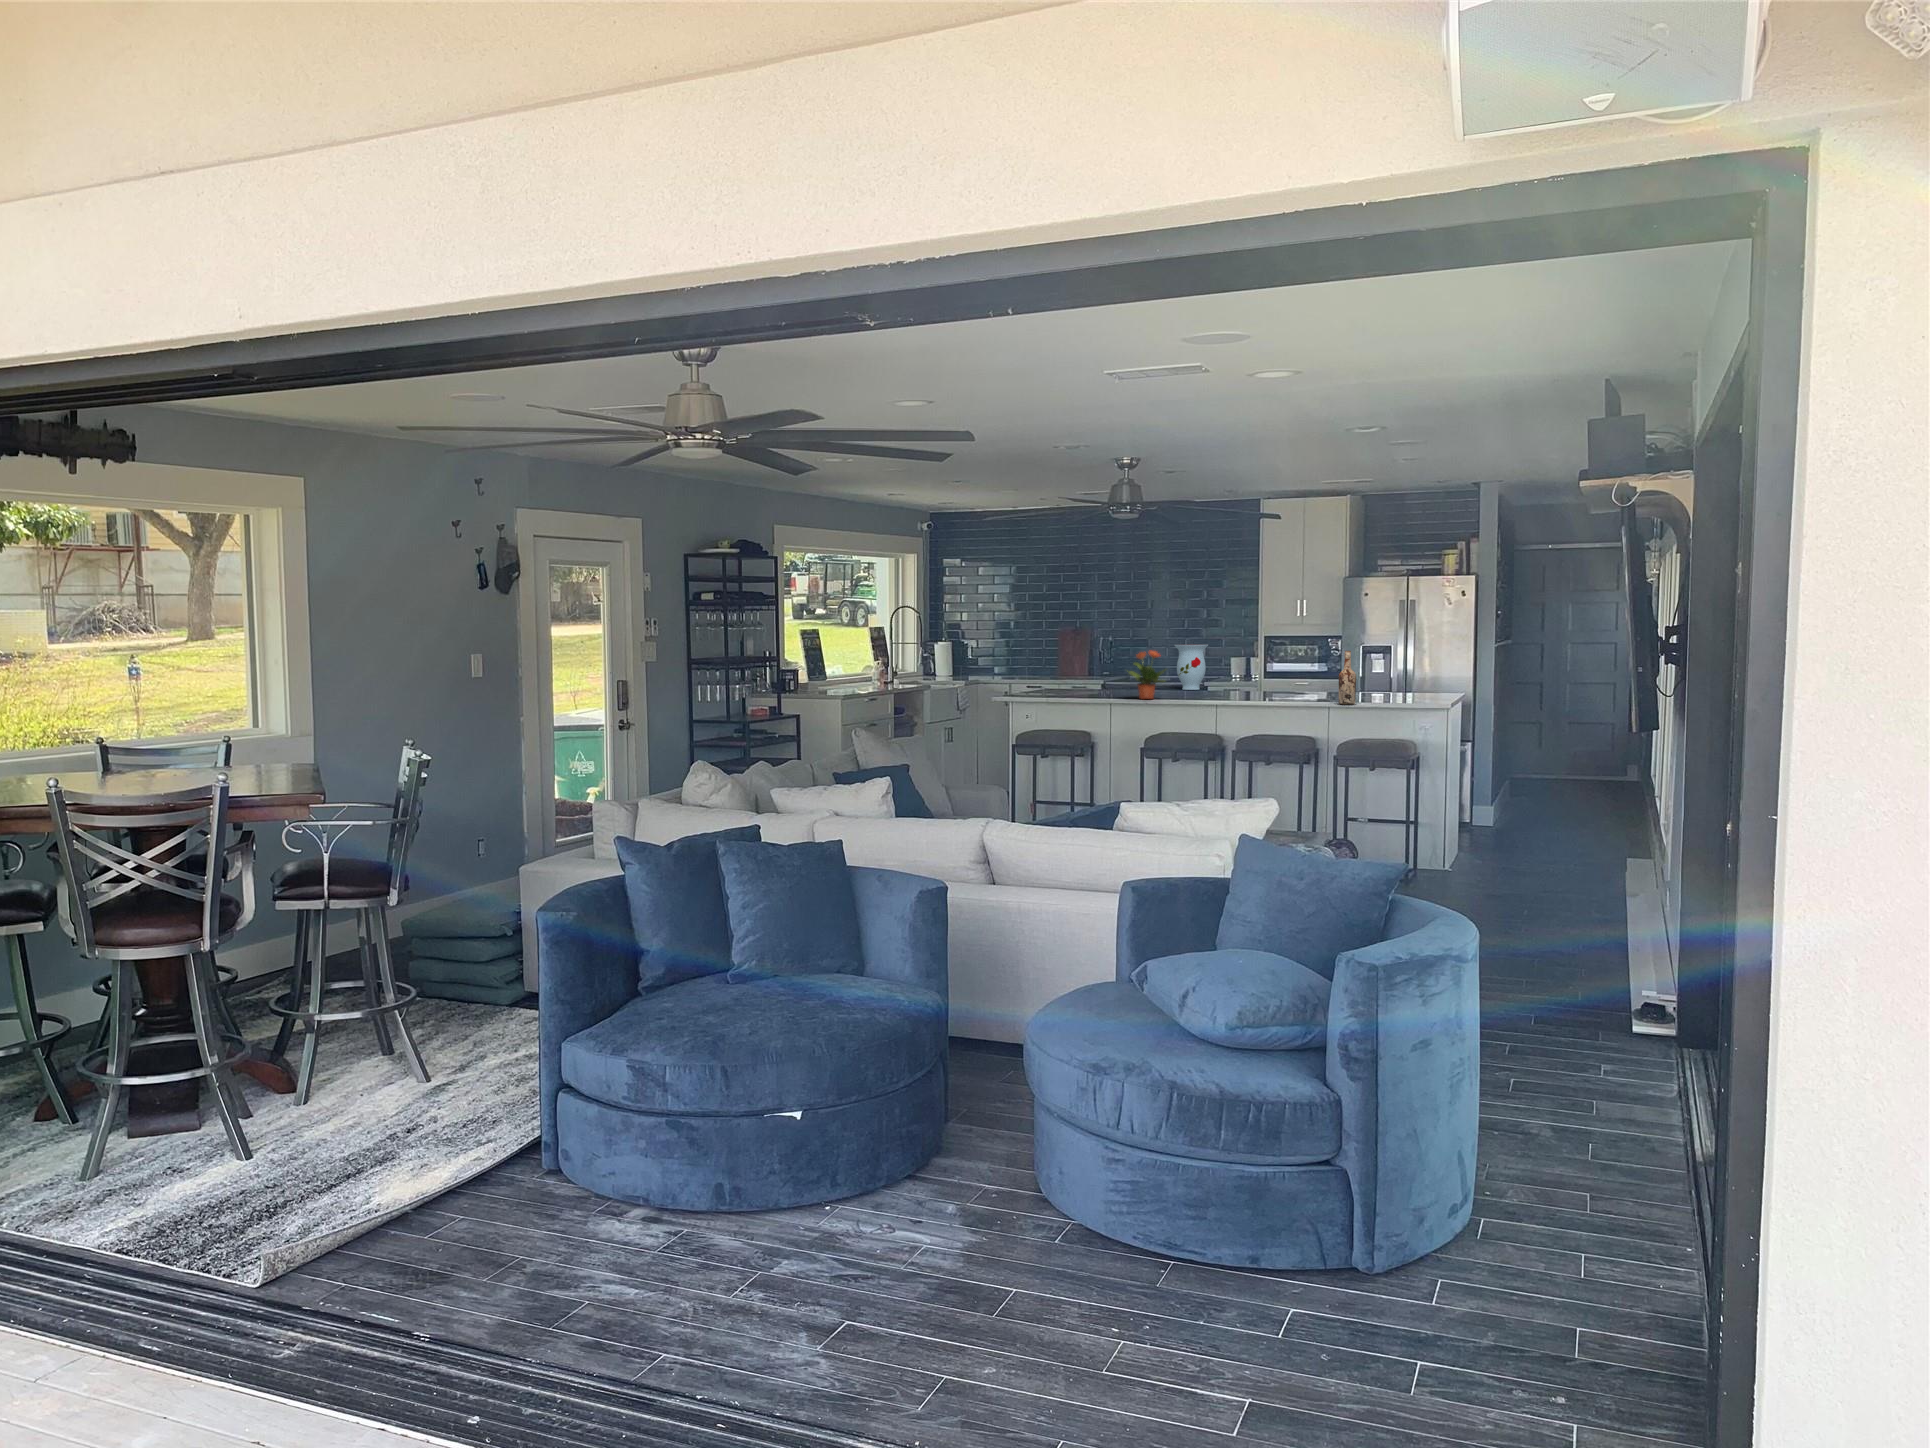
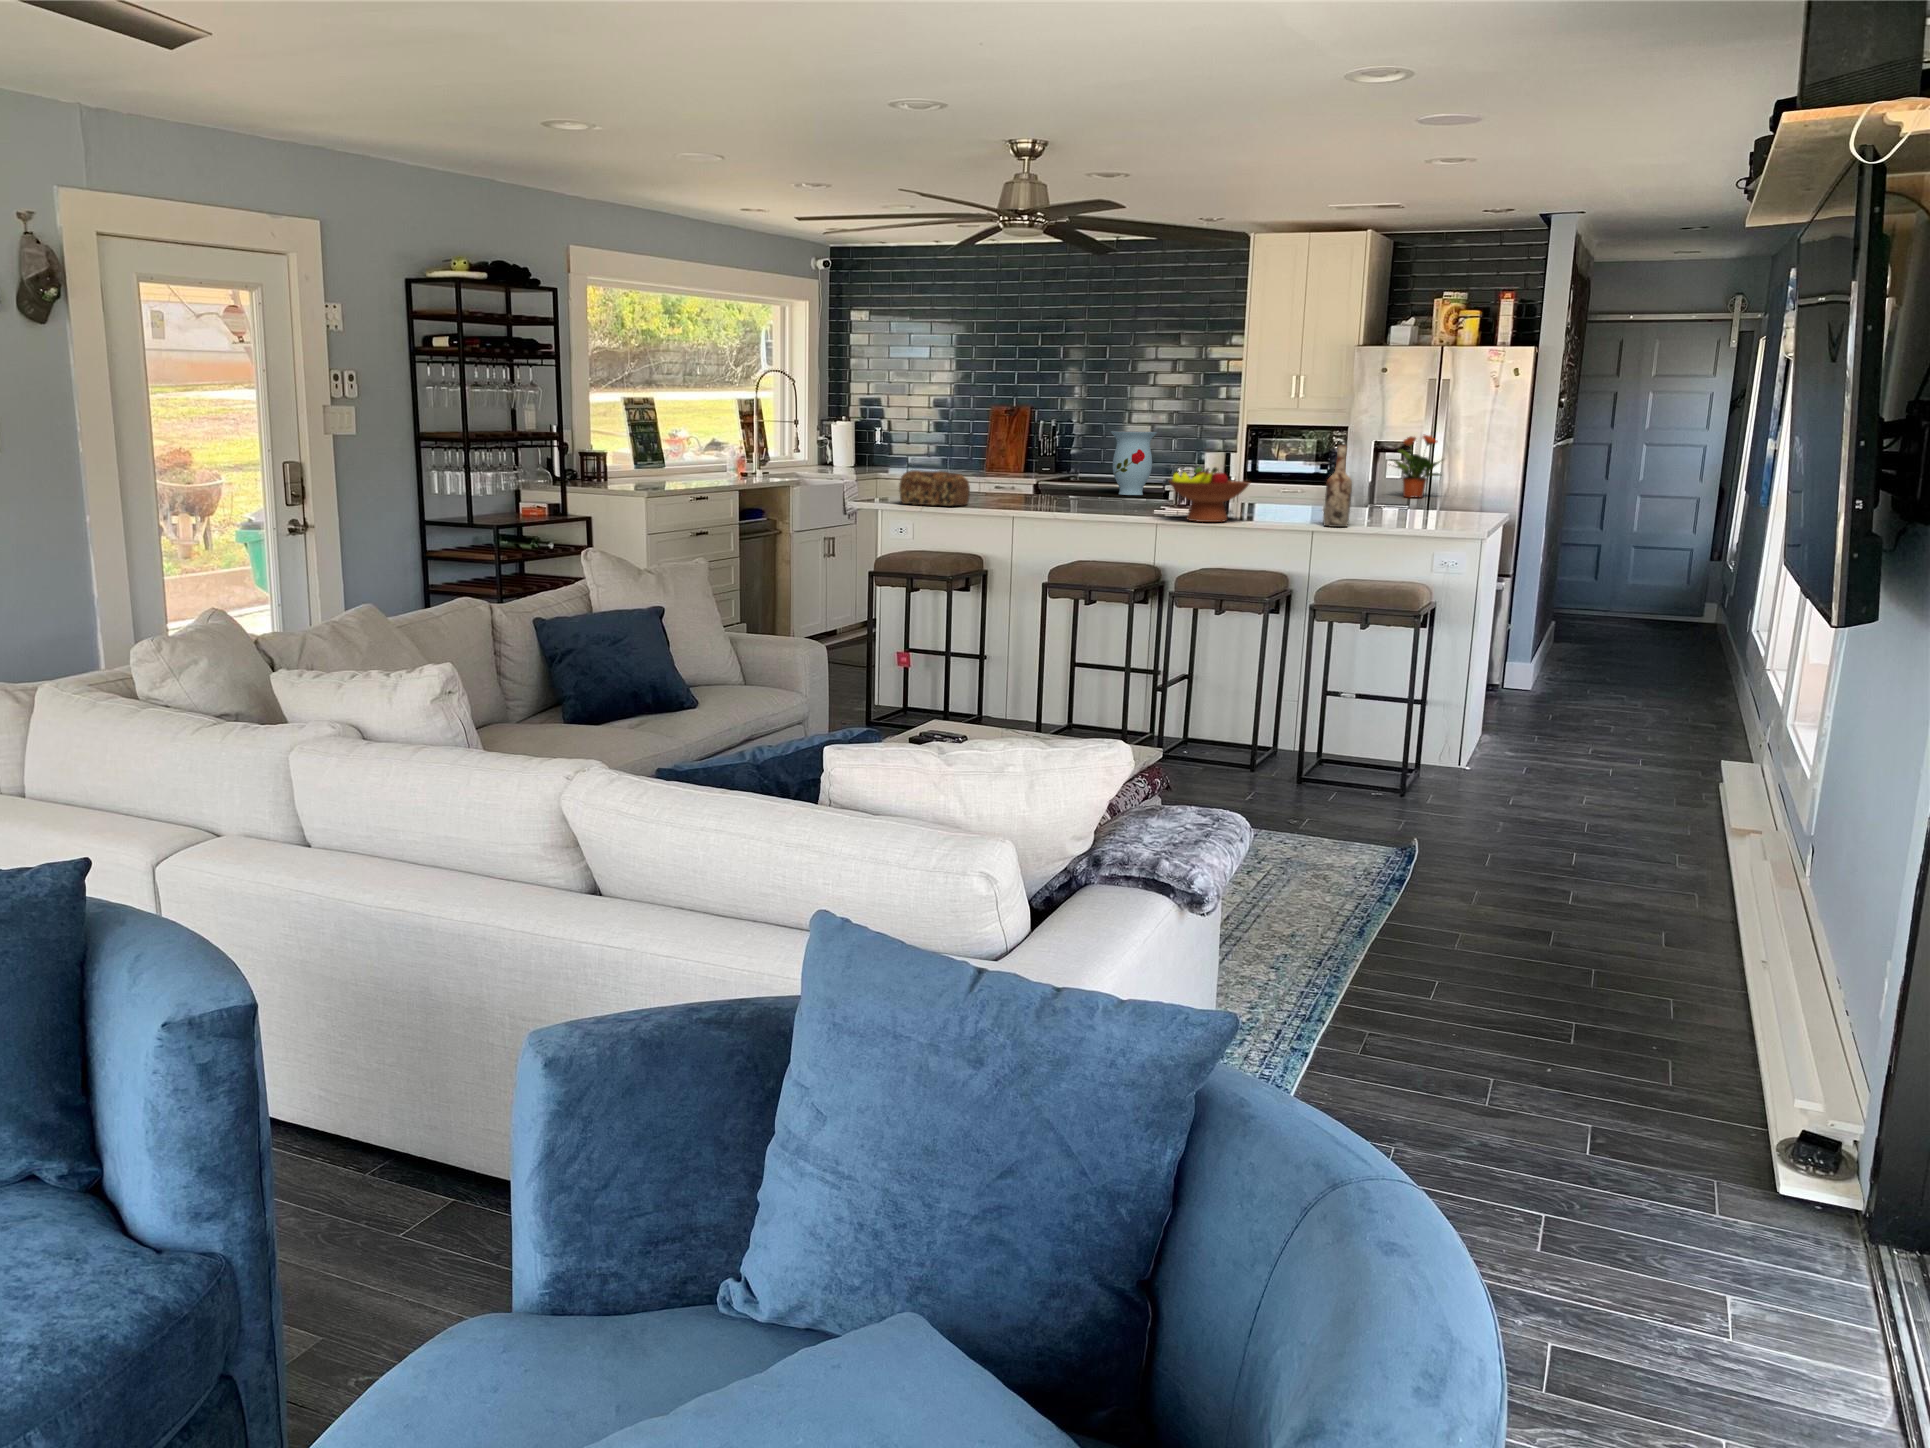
potted plant: present [1128,650,1166,699] -> present [1394,434,1441,498]
fruit bowl: none [1231,667,1288,704] -> present [1169,467,1250,522]
bread loaf: none [1036,676,1086,700] -> present [899,470,970,506]

